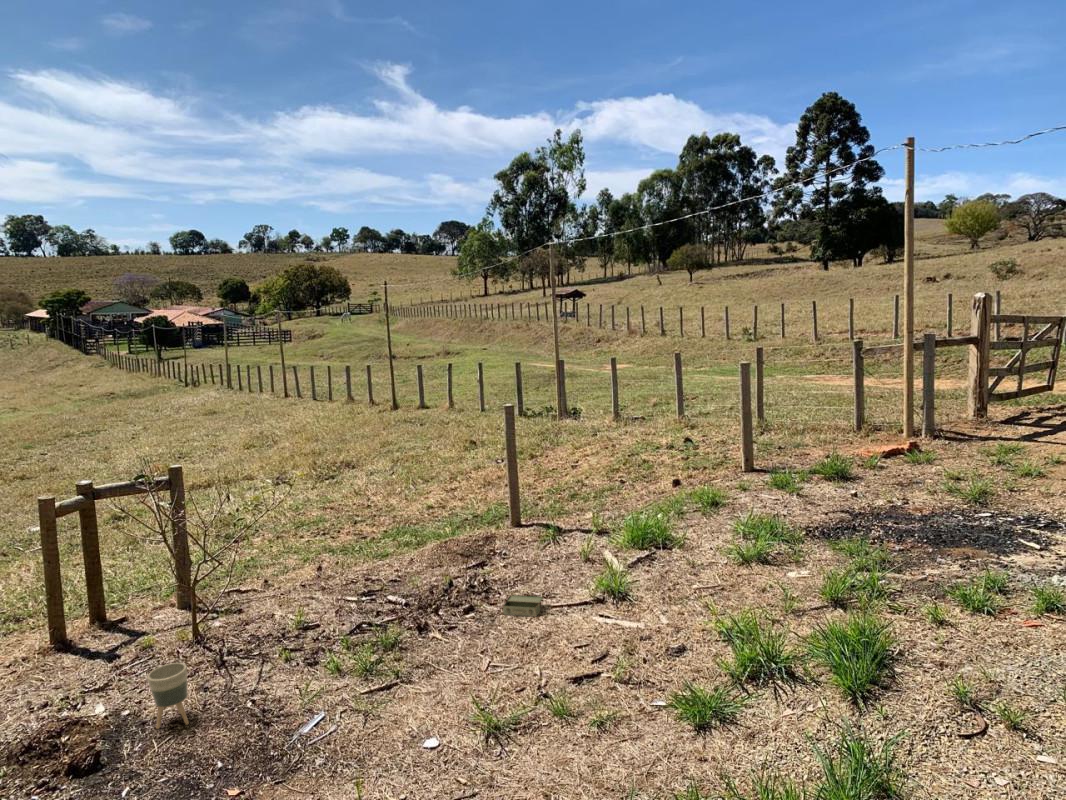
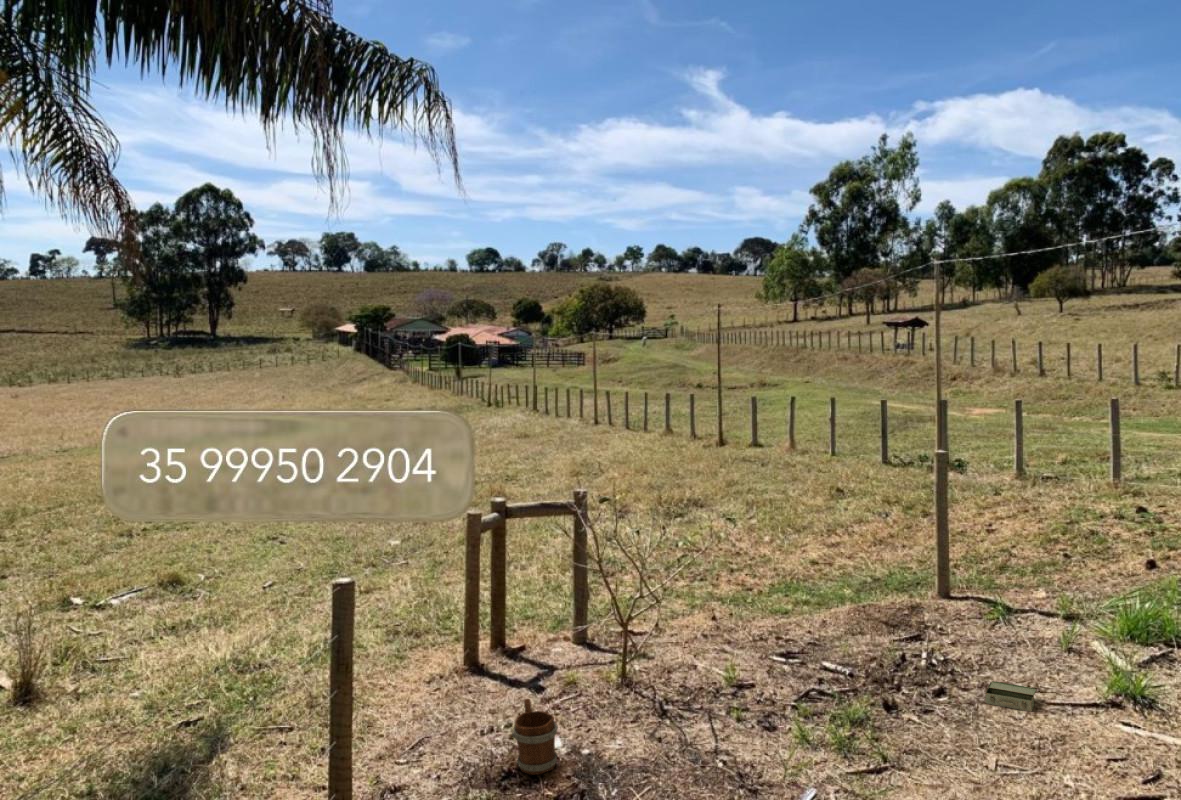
planter: present [147,663,189,729] -> none [619,704,658,774]
bucket: none [31,674,86,748] -> present [512,699,558,775]

